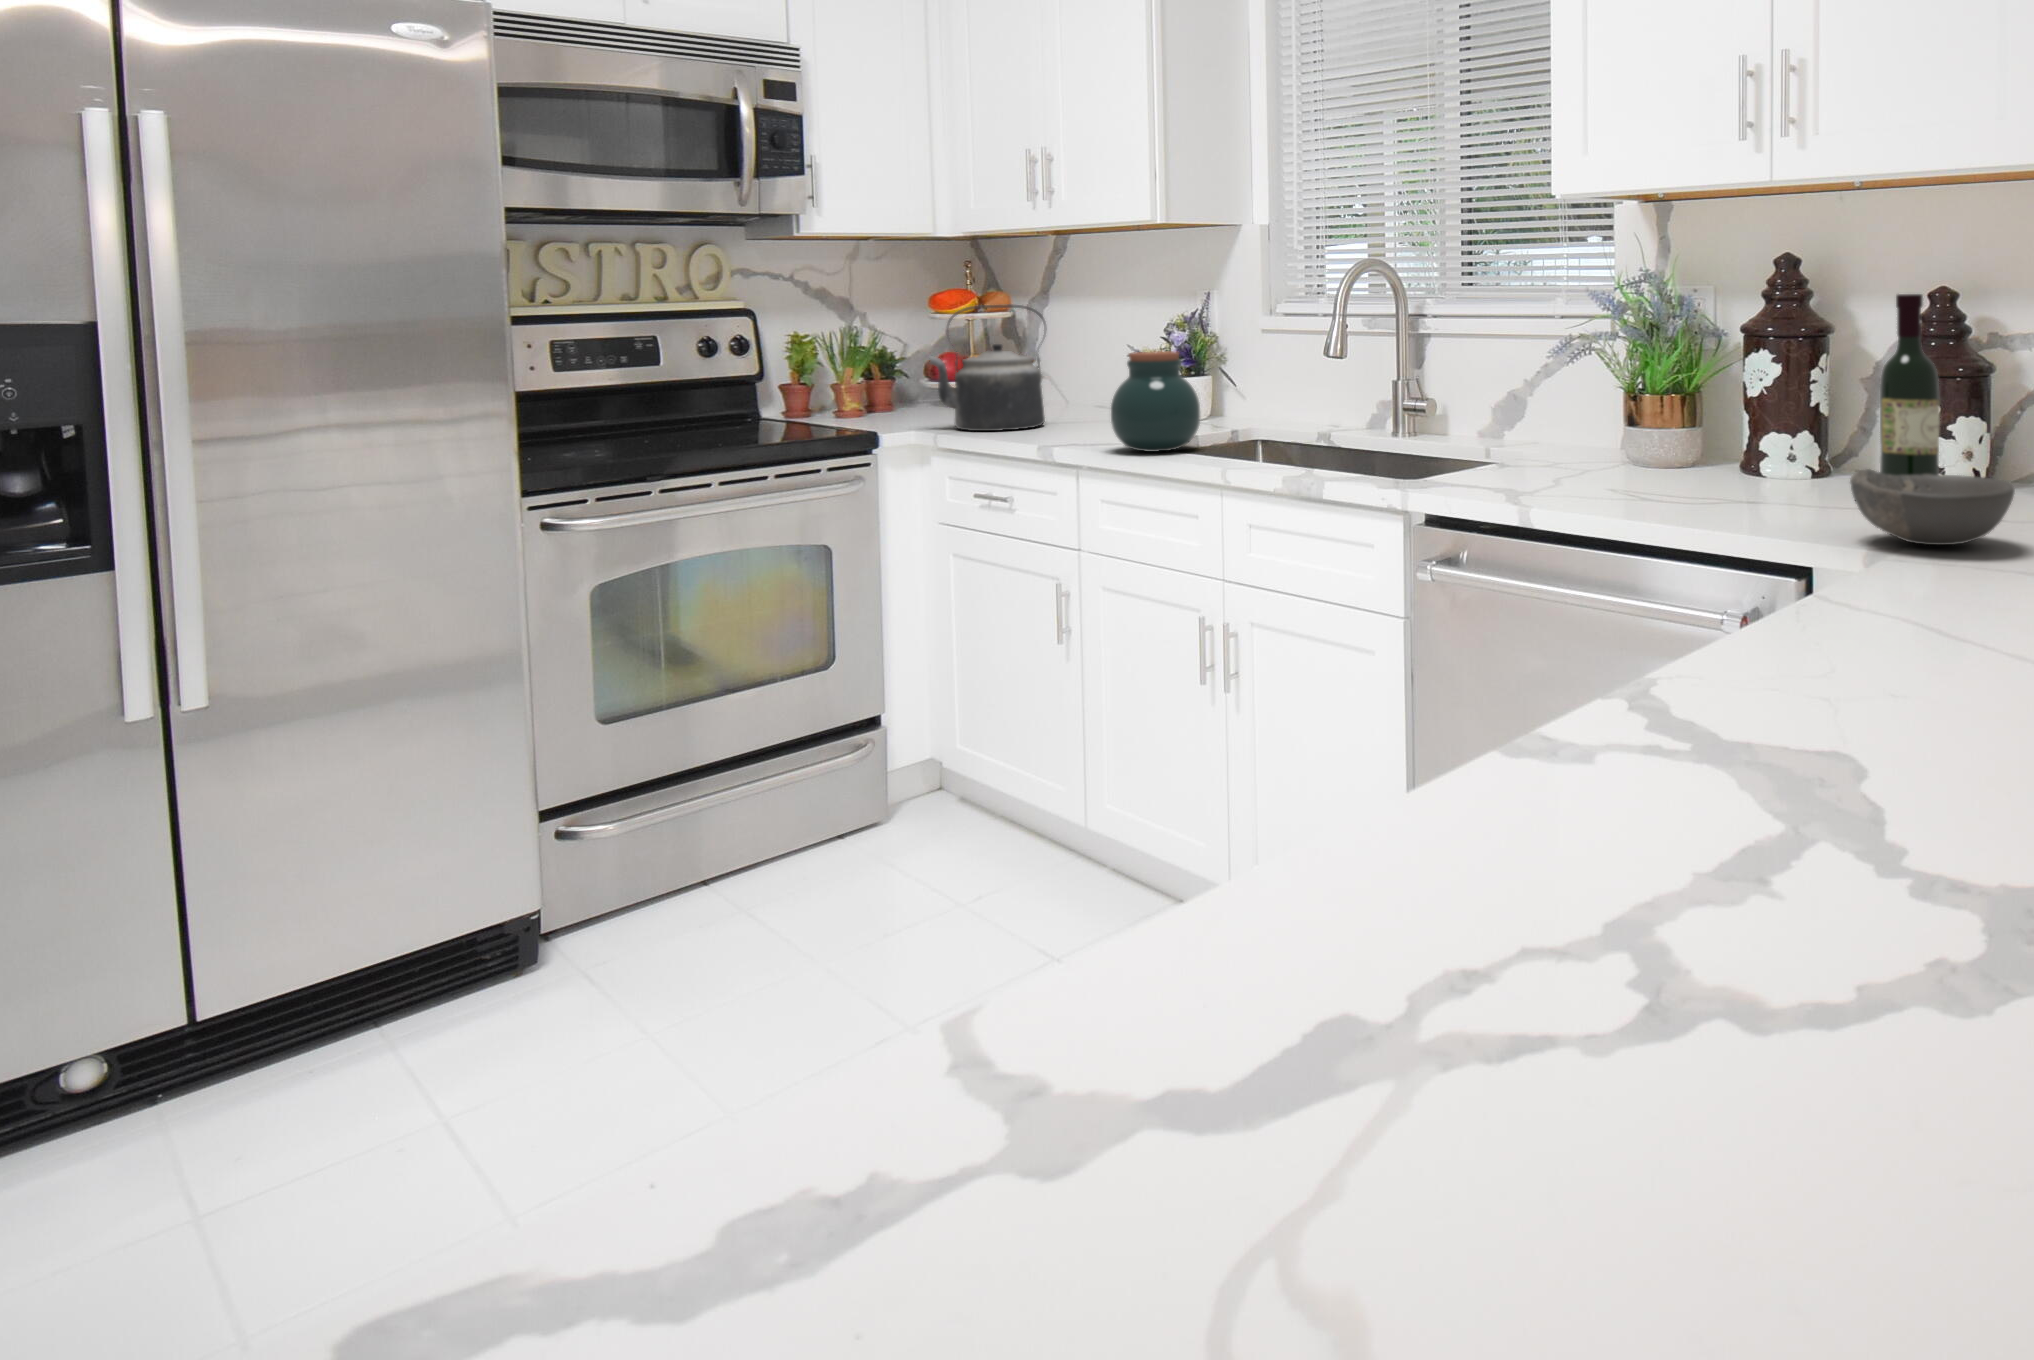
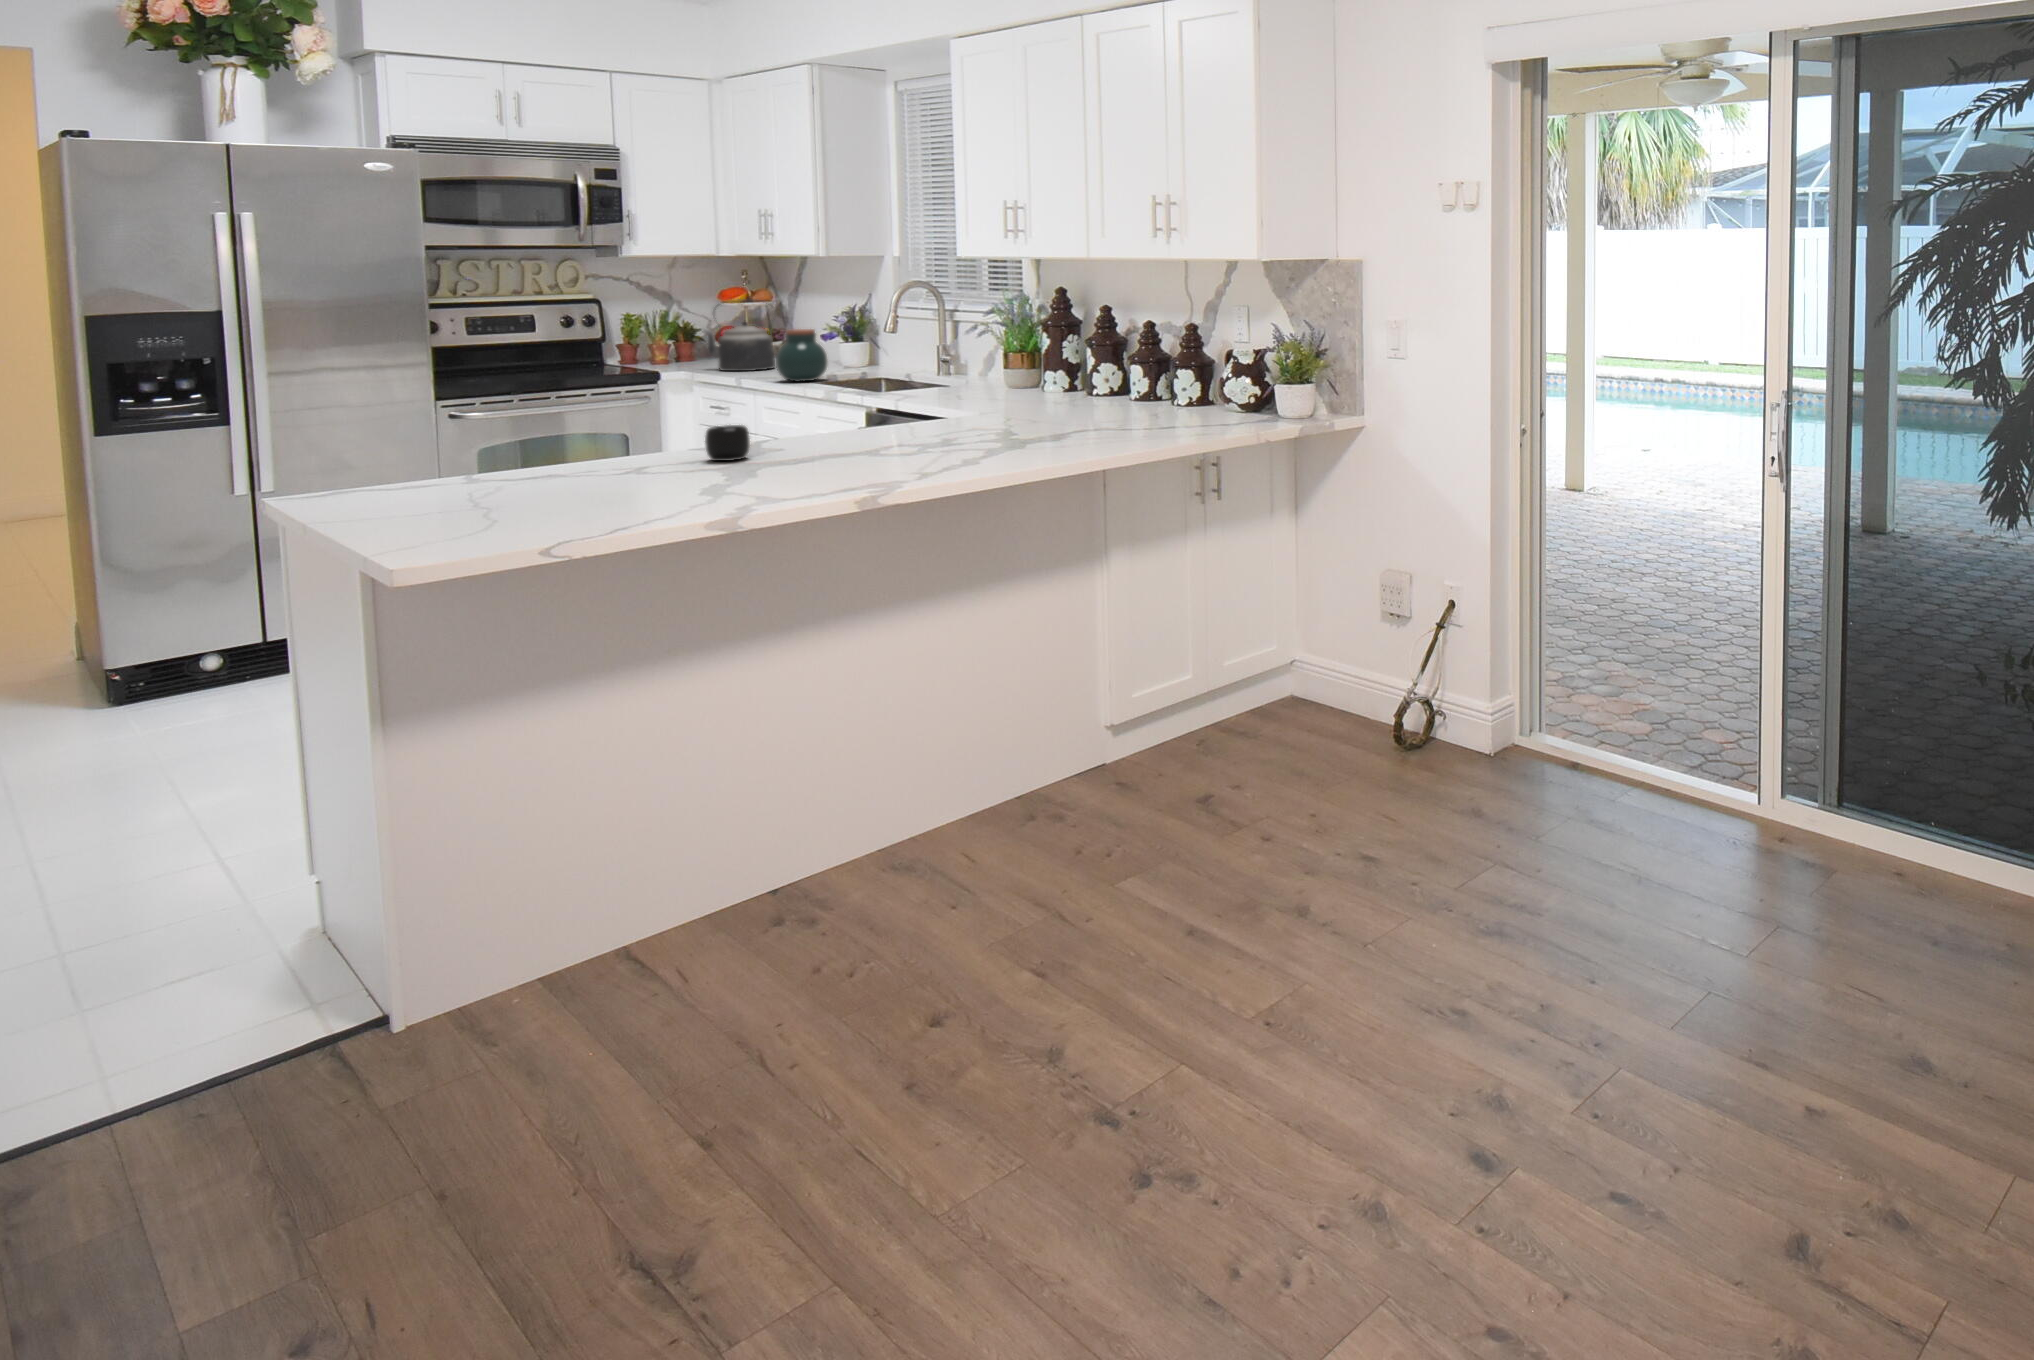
wine bottle: present [1880,294,1940,476] -> none [1062,312,1086,401]
bowl: present [1850,469,2015,545] -> none [979,385,1039,413]
mug: none [1724,682,1901,858] -> present [705,425,750,461]

